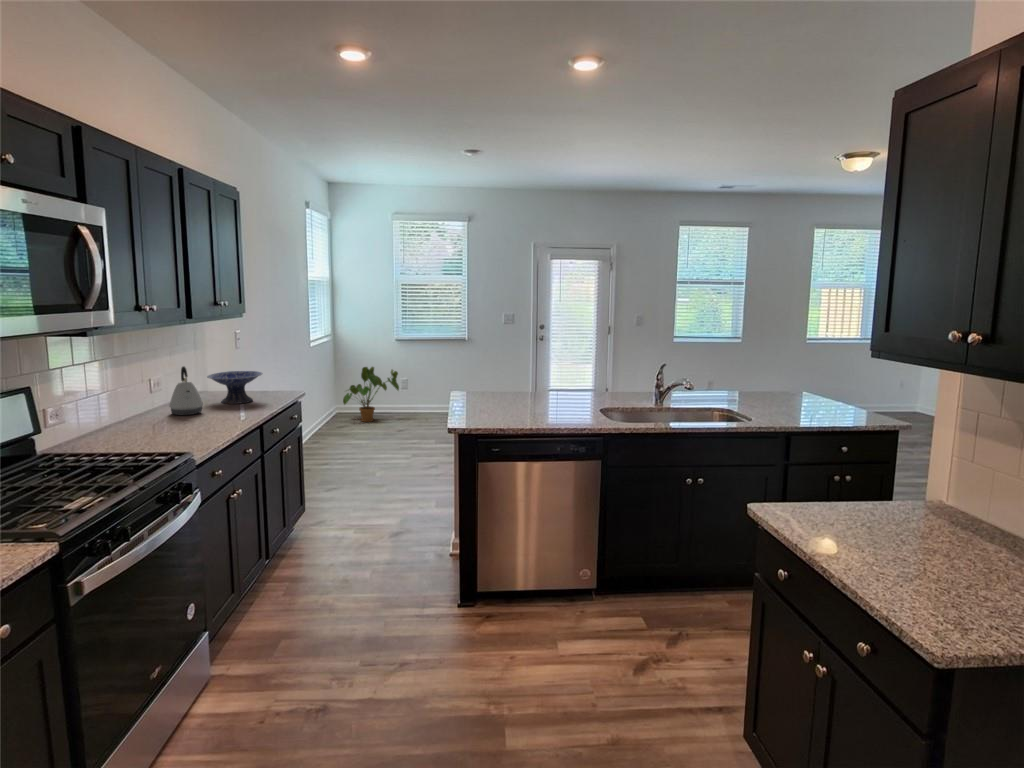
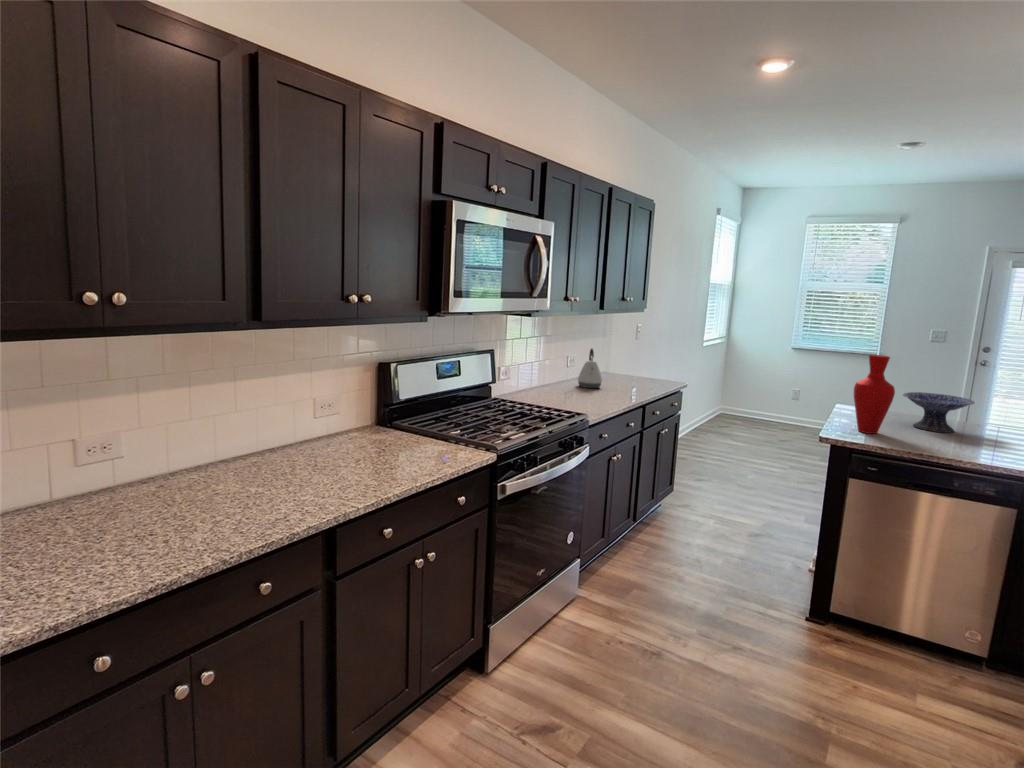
vase: none [467,346,499,419] -> present [854,355,895,434]
house plant: present [343,367,399,422] -> none [727,371,790,427]
decorative bowl: present [207,371,262,404] -> present [903,392,974,433]

